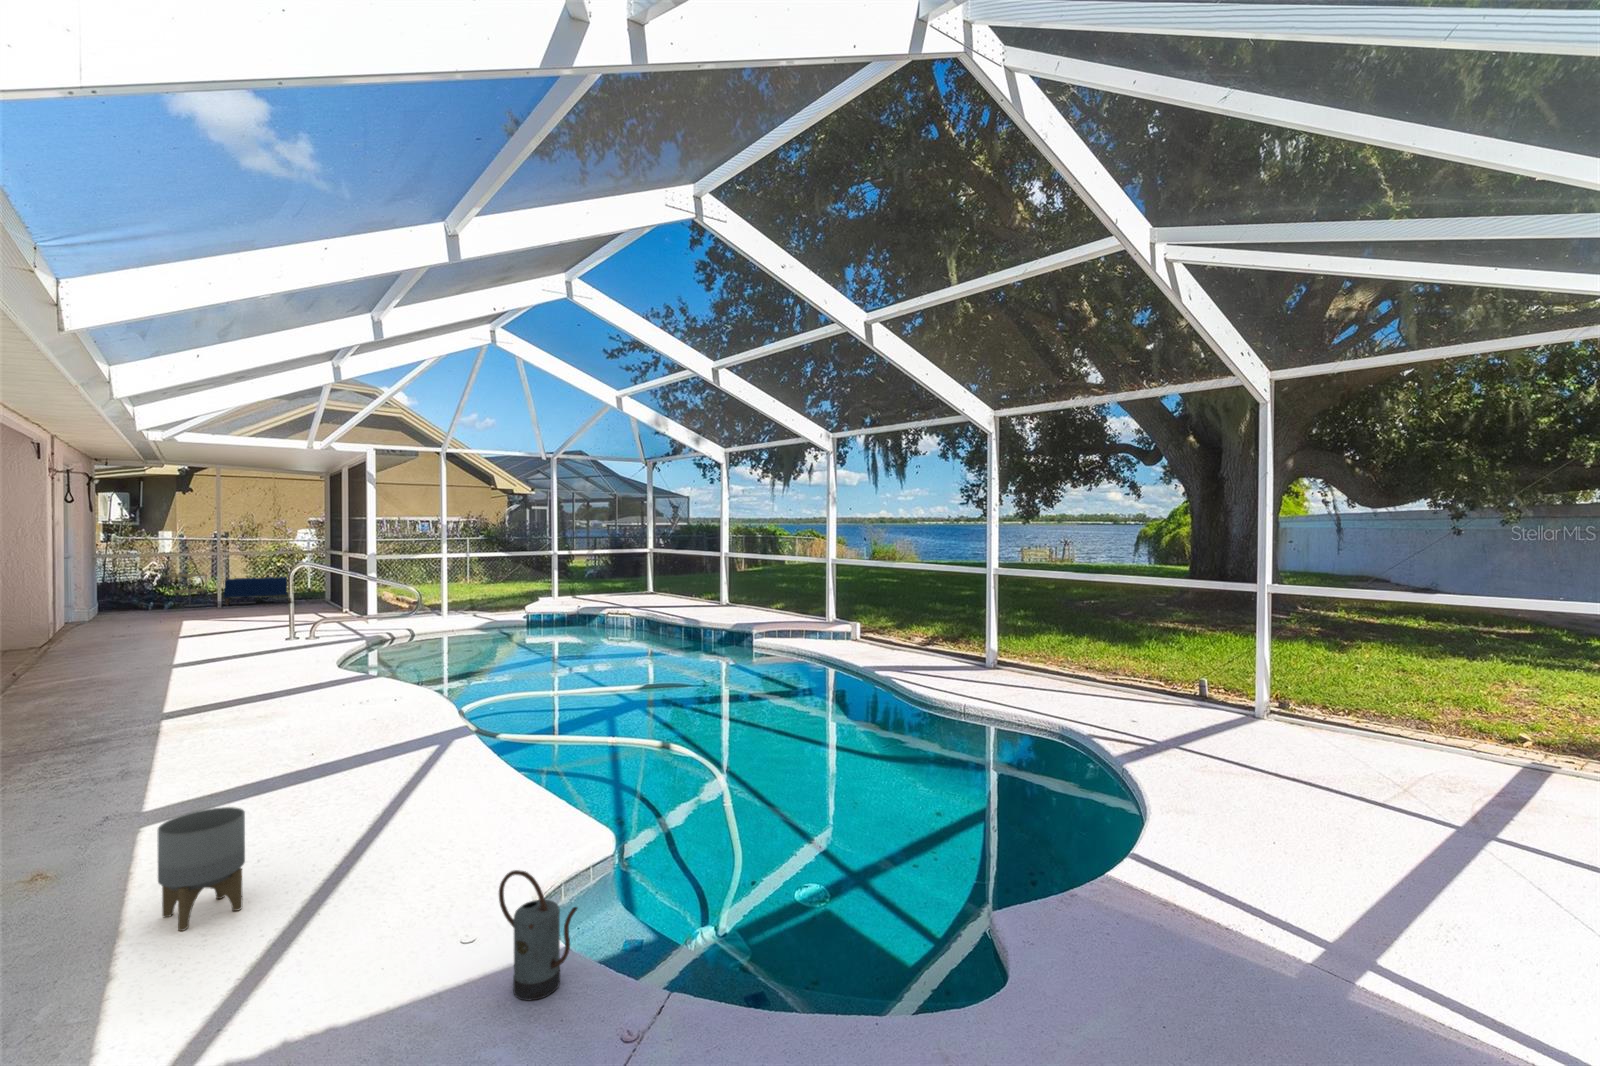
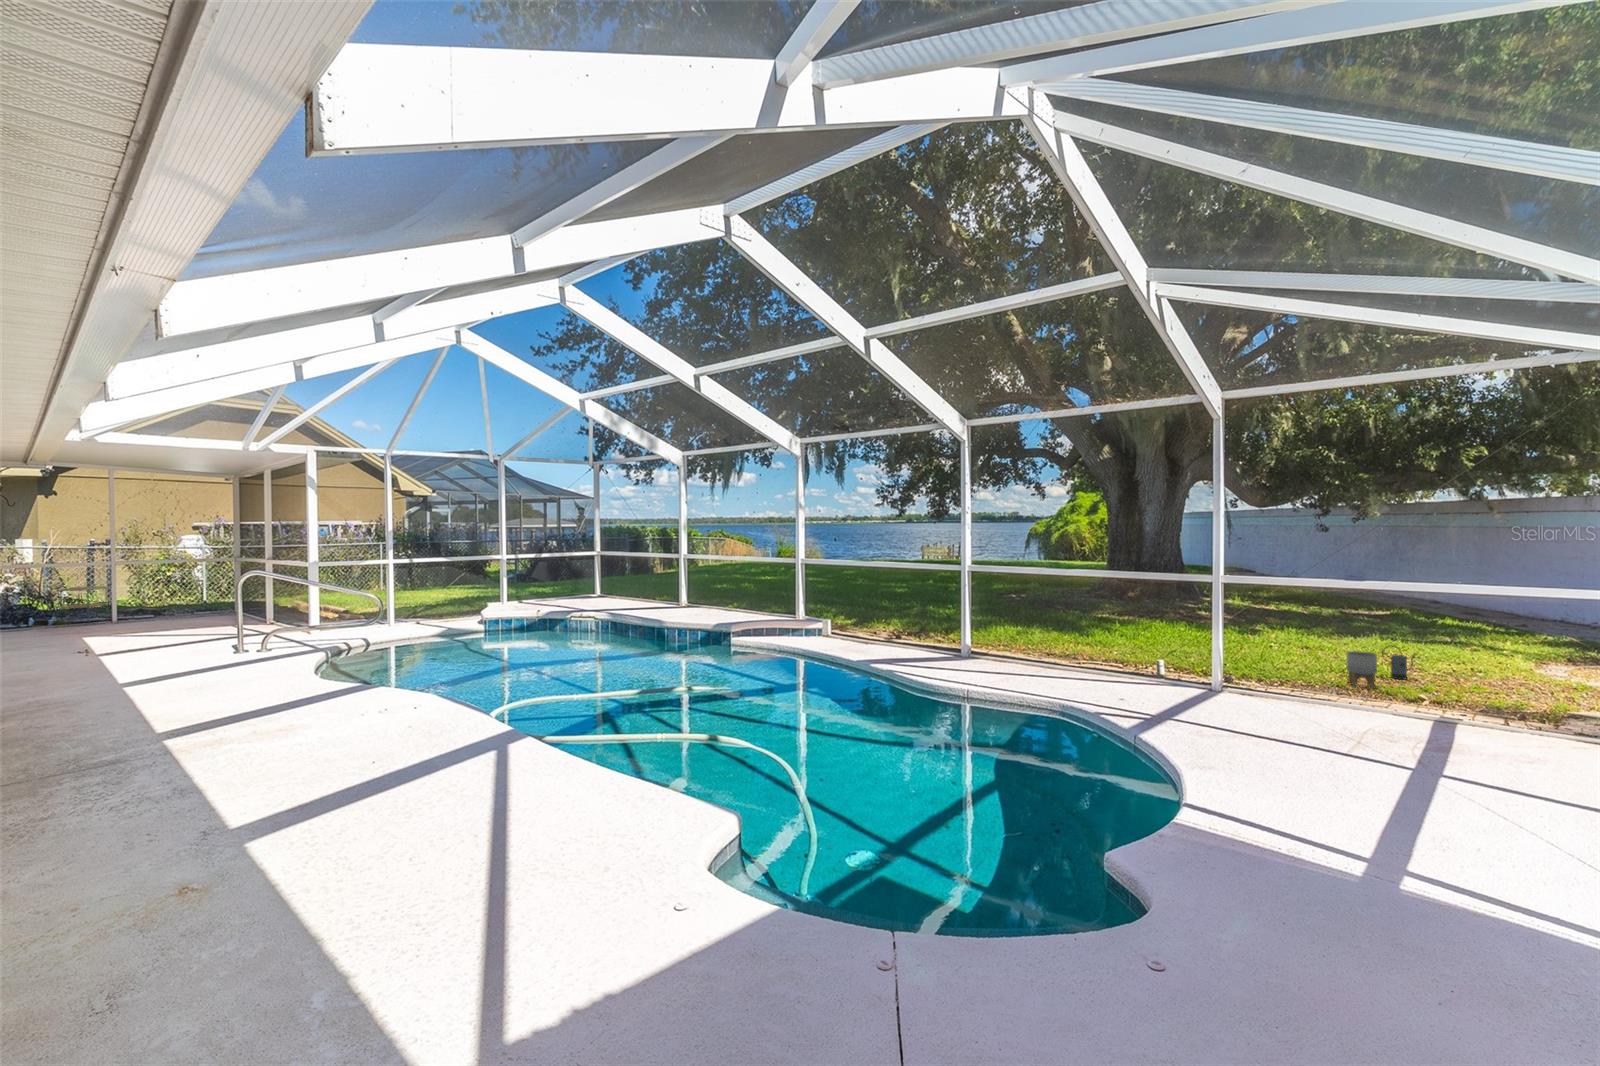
bench: present [223,577,291,606] -> none [129,587,209,621]
planter: present [158,807,245,931] -> present [1347,651,1377,689]
watering can: present [499,870,578,1000] -> present [1382,647,1415,679]

